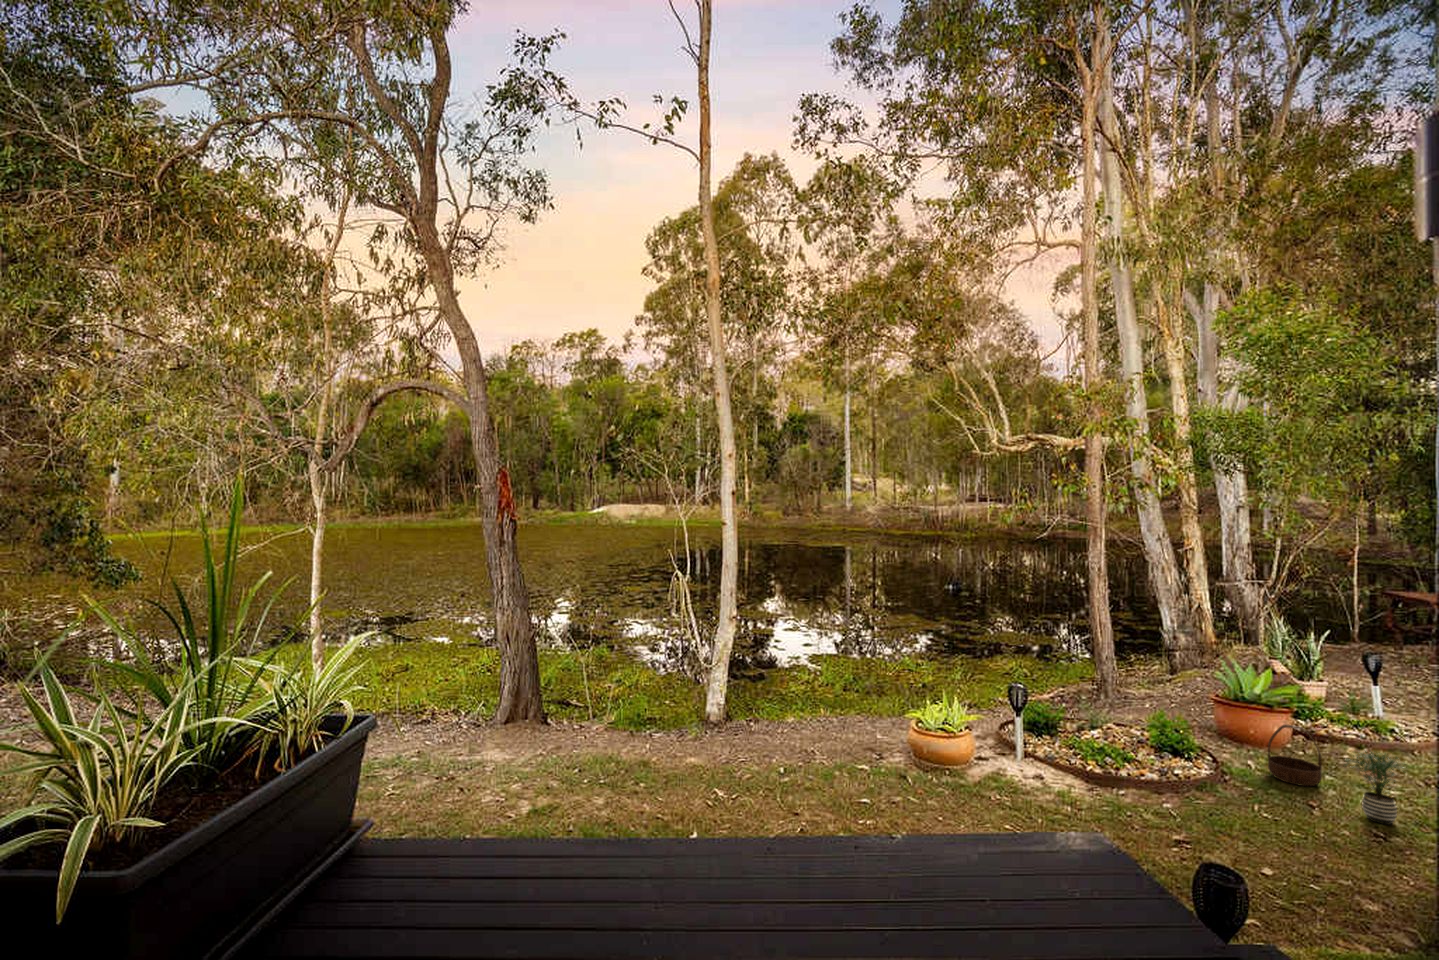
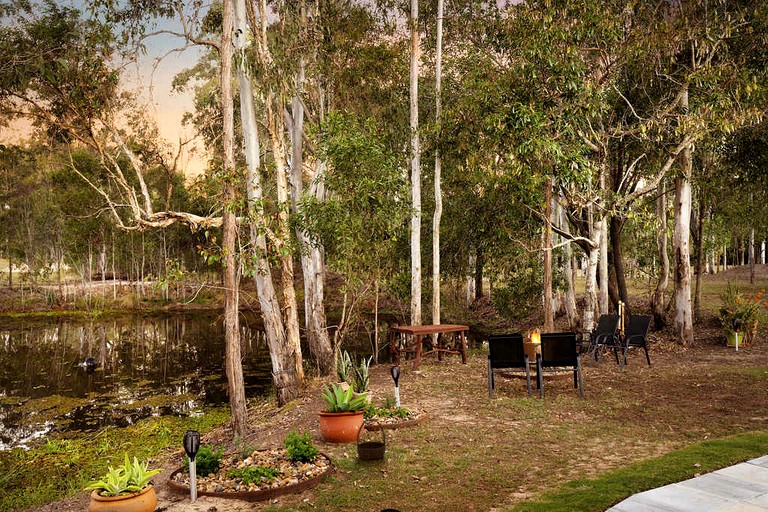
potted plant: present [1345,751,1404,825] -> none [398,422,430,469]

